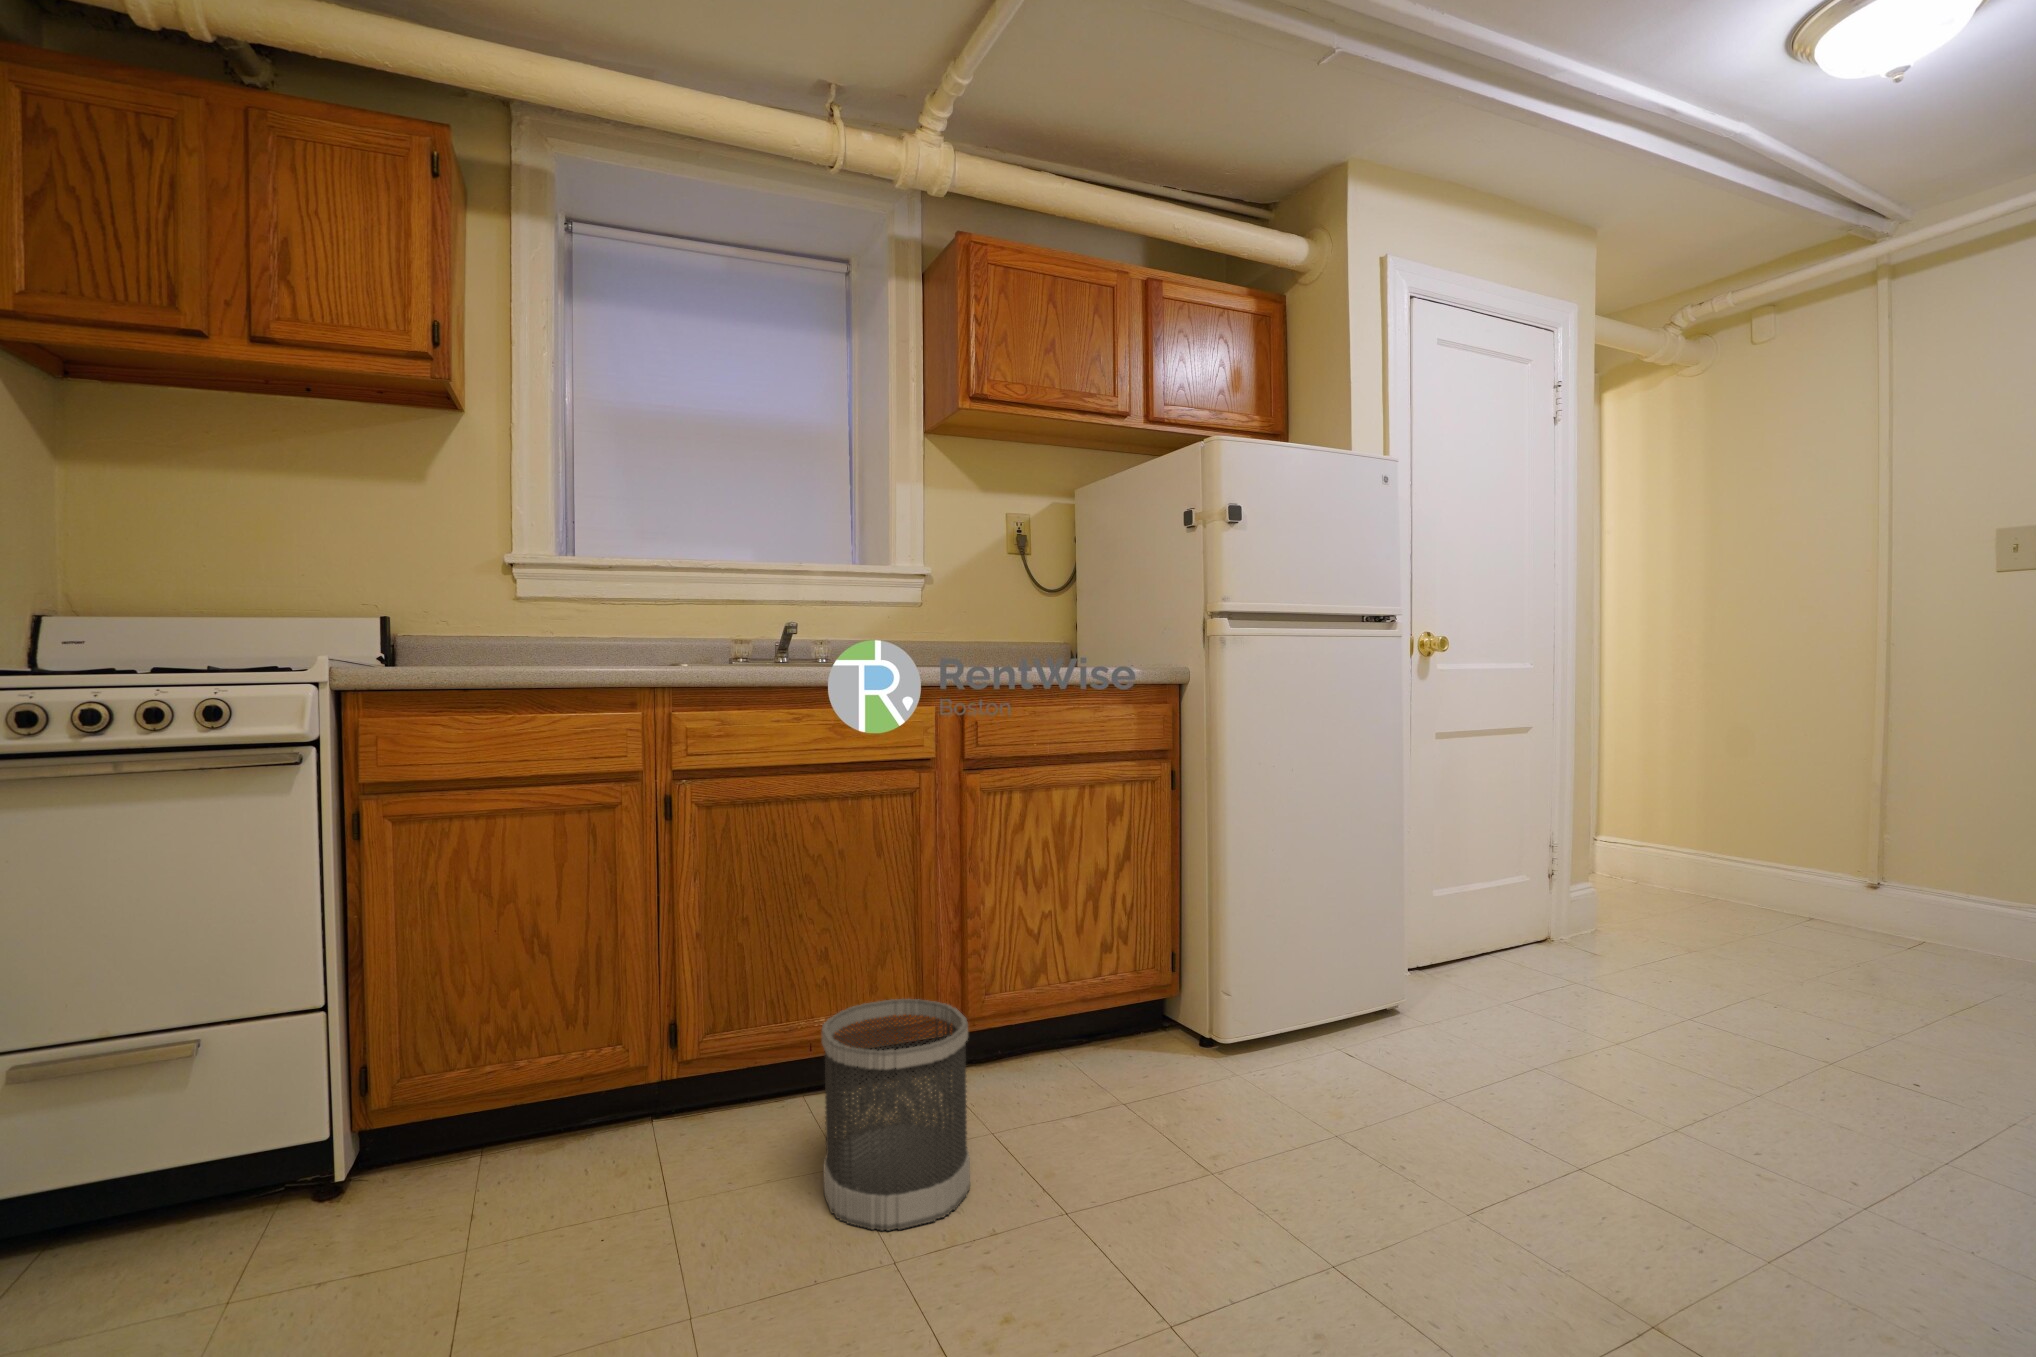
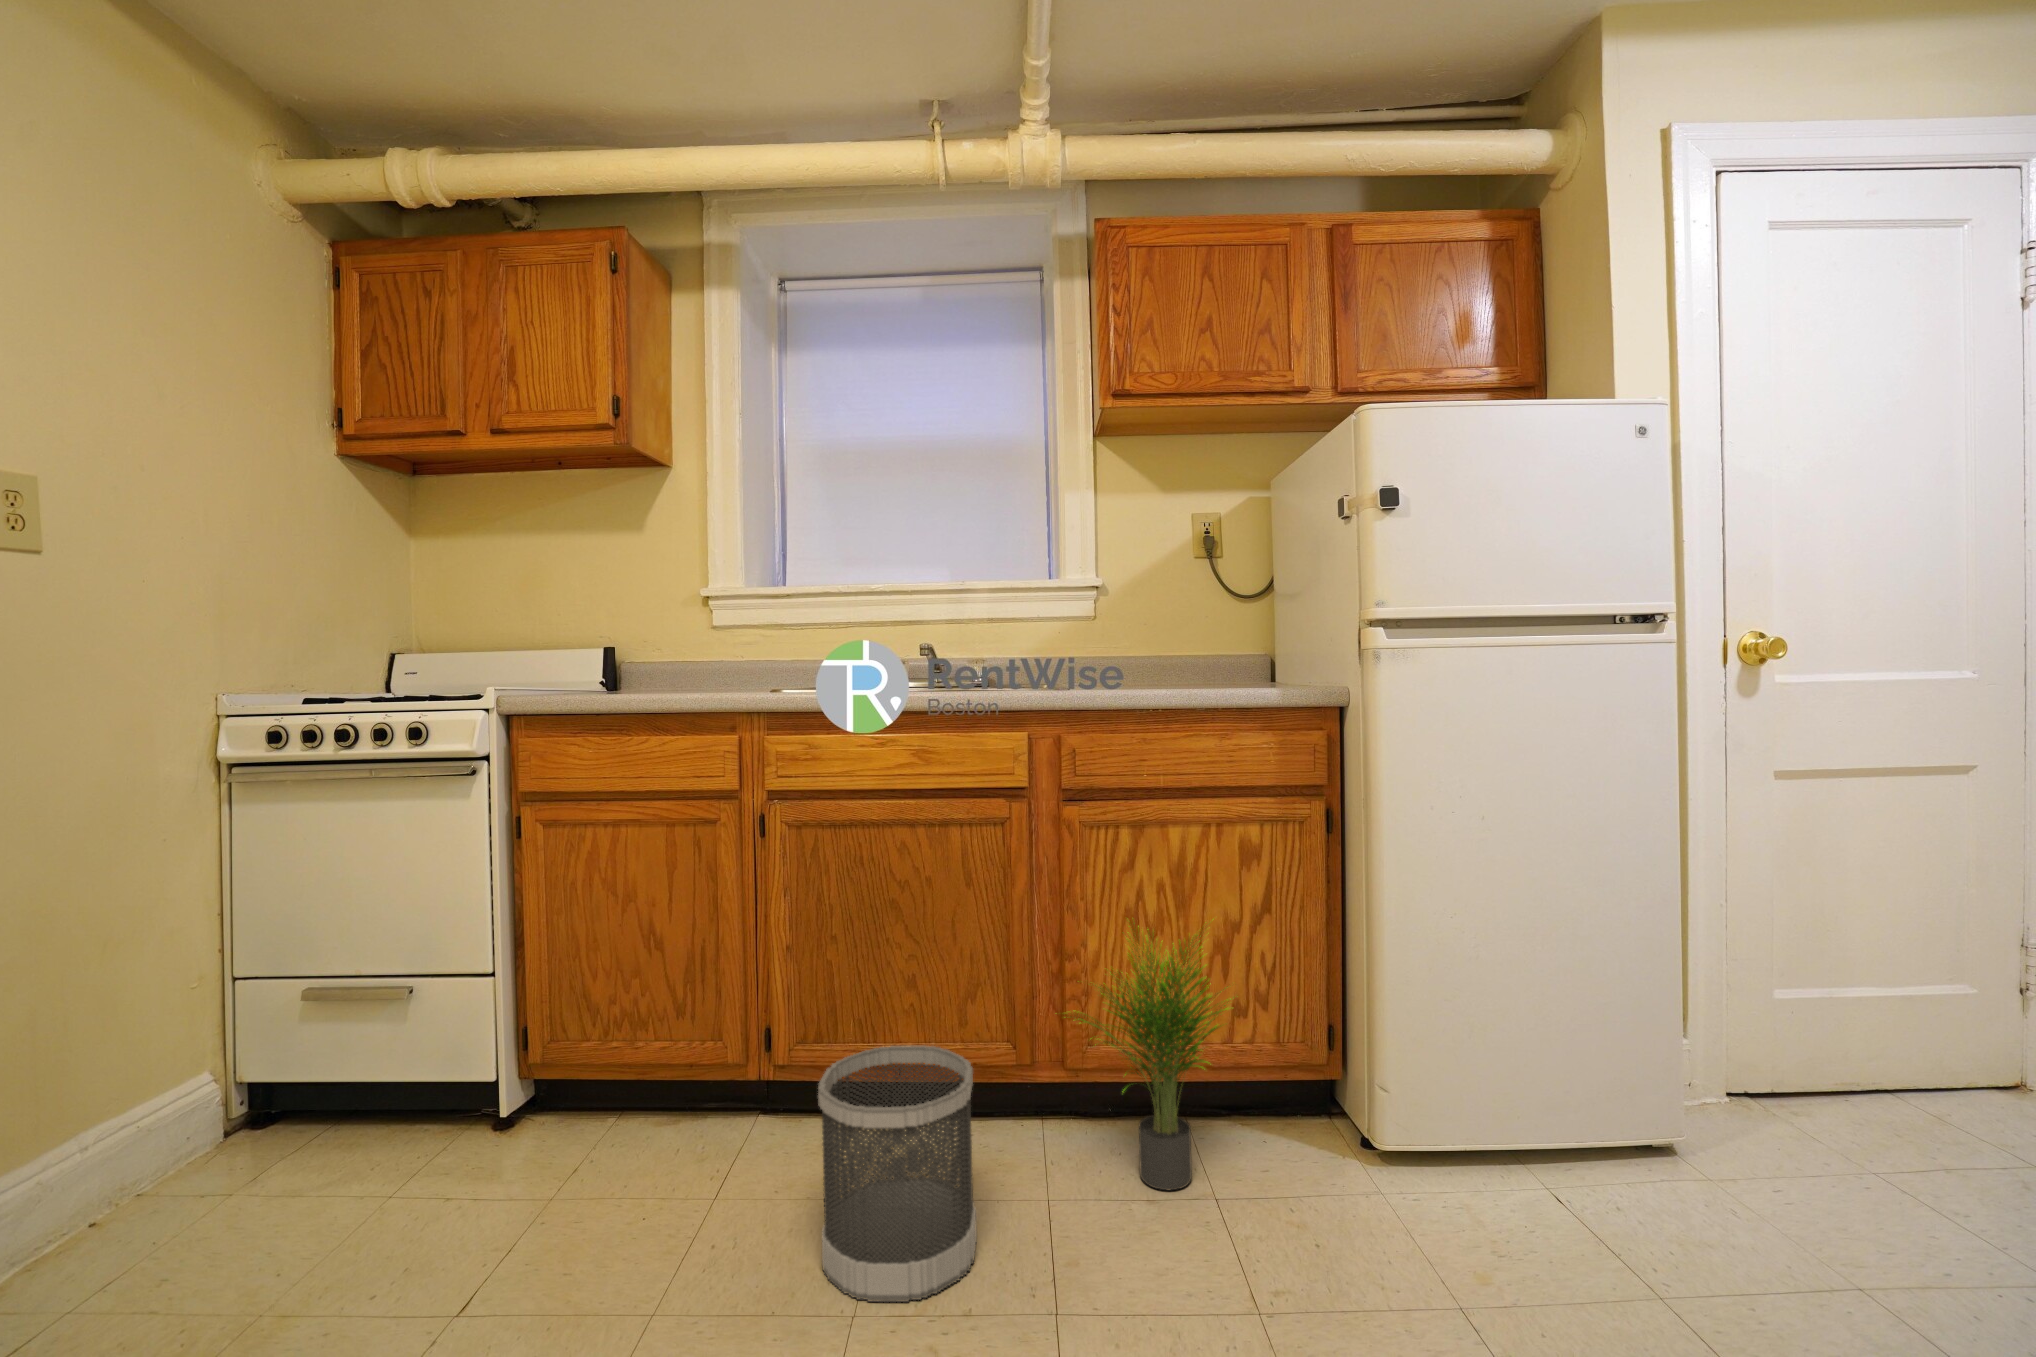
potted plant: none [991,861,1150,1098] -> present [1074,926,1231,1190]

